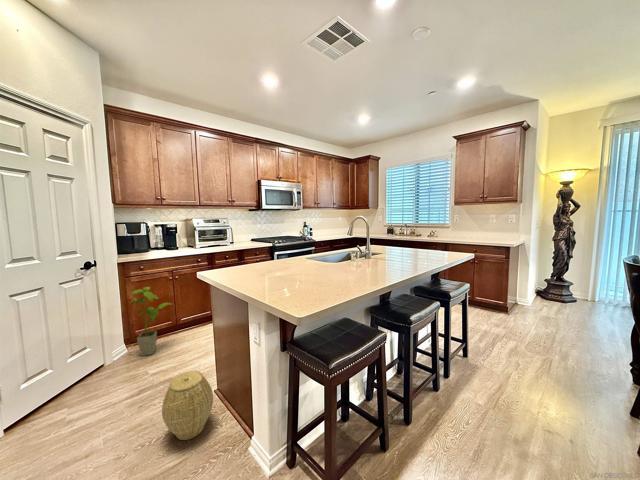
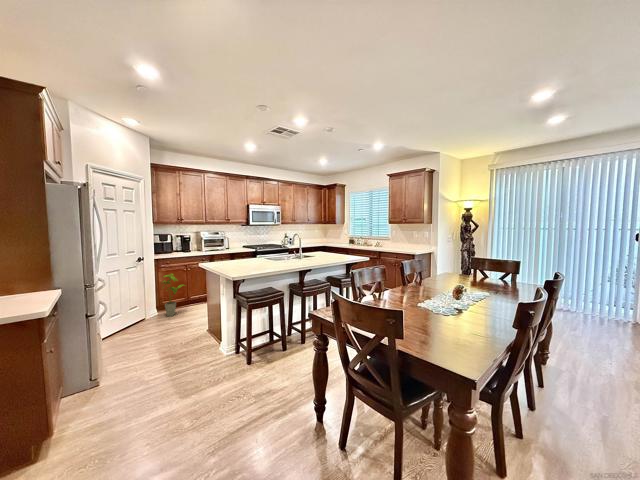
woven basket: present [162,371,213,440] -> none [182,313,207,344]

